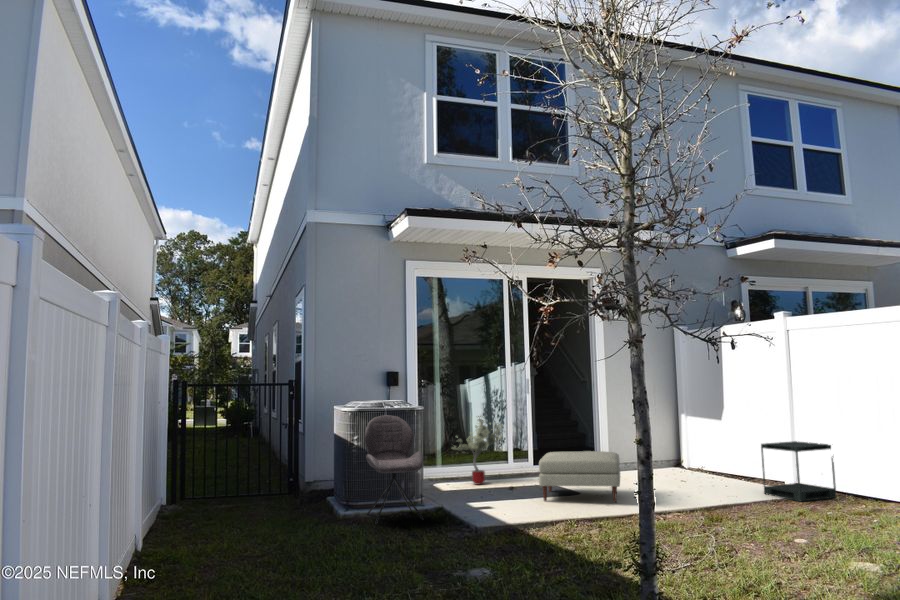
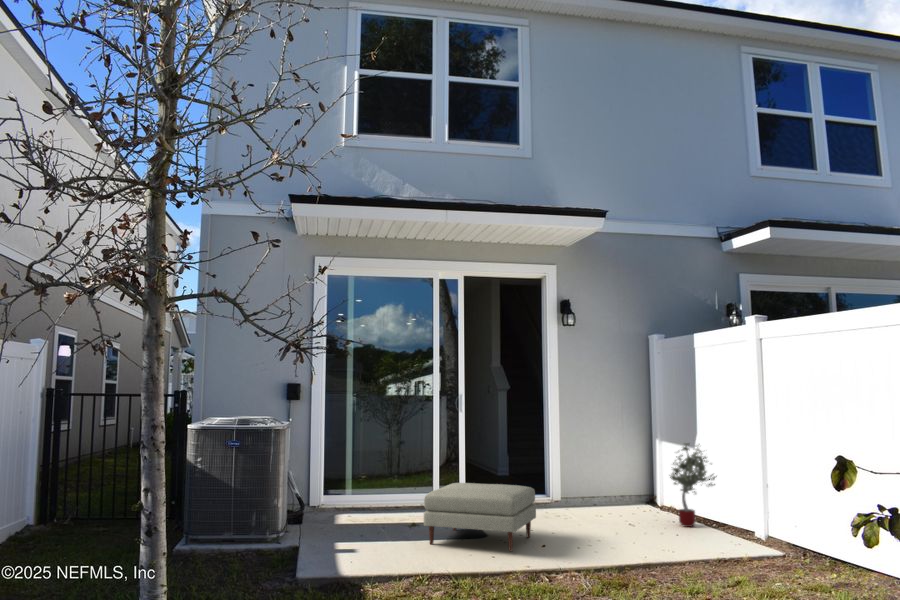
chair: present [364,415,423,524] -> none [188,436,260,568]
potted tree: present [453,416,503,485] -> present [670,443,717,527]
side table: present [761,441,836,501] -> none [715,481,809,563]

